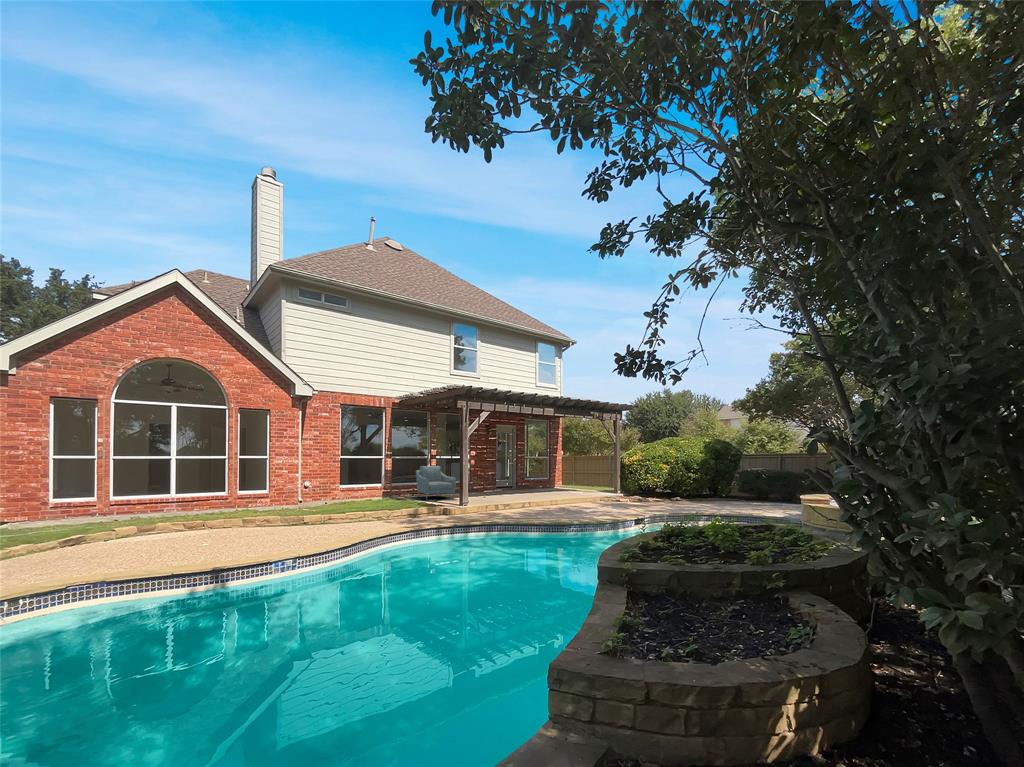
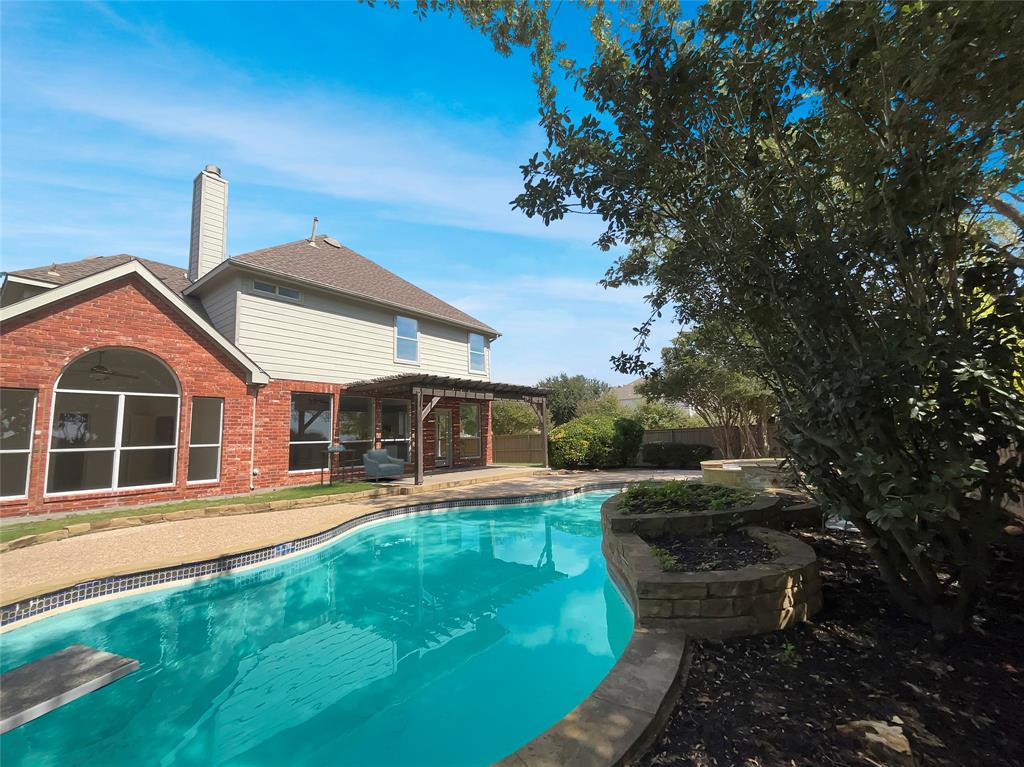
side table: none [369,460,406,502] -> present [320,444,356,485]

